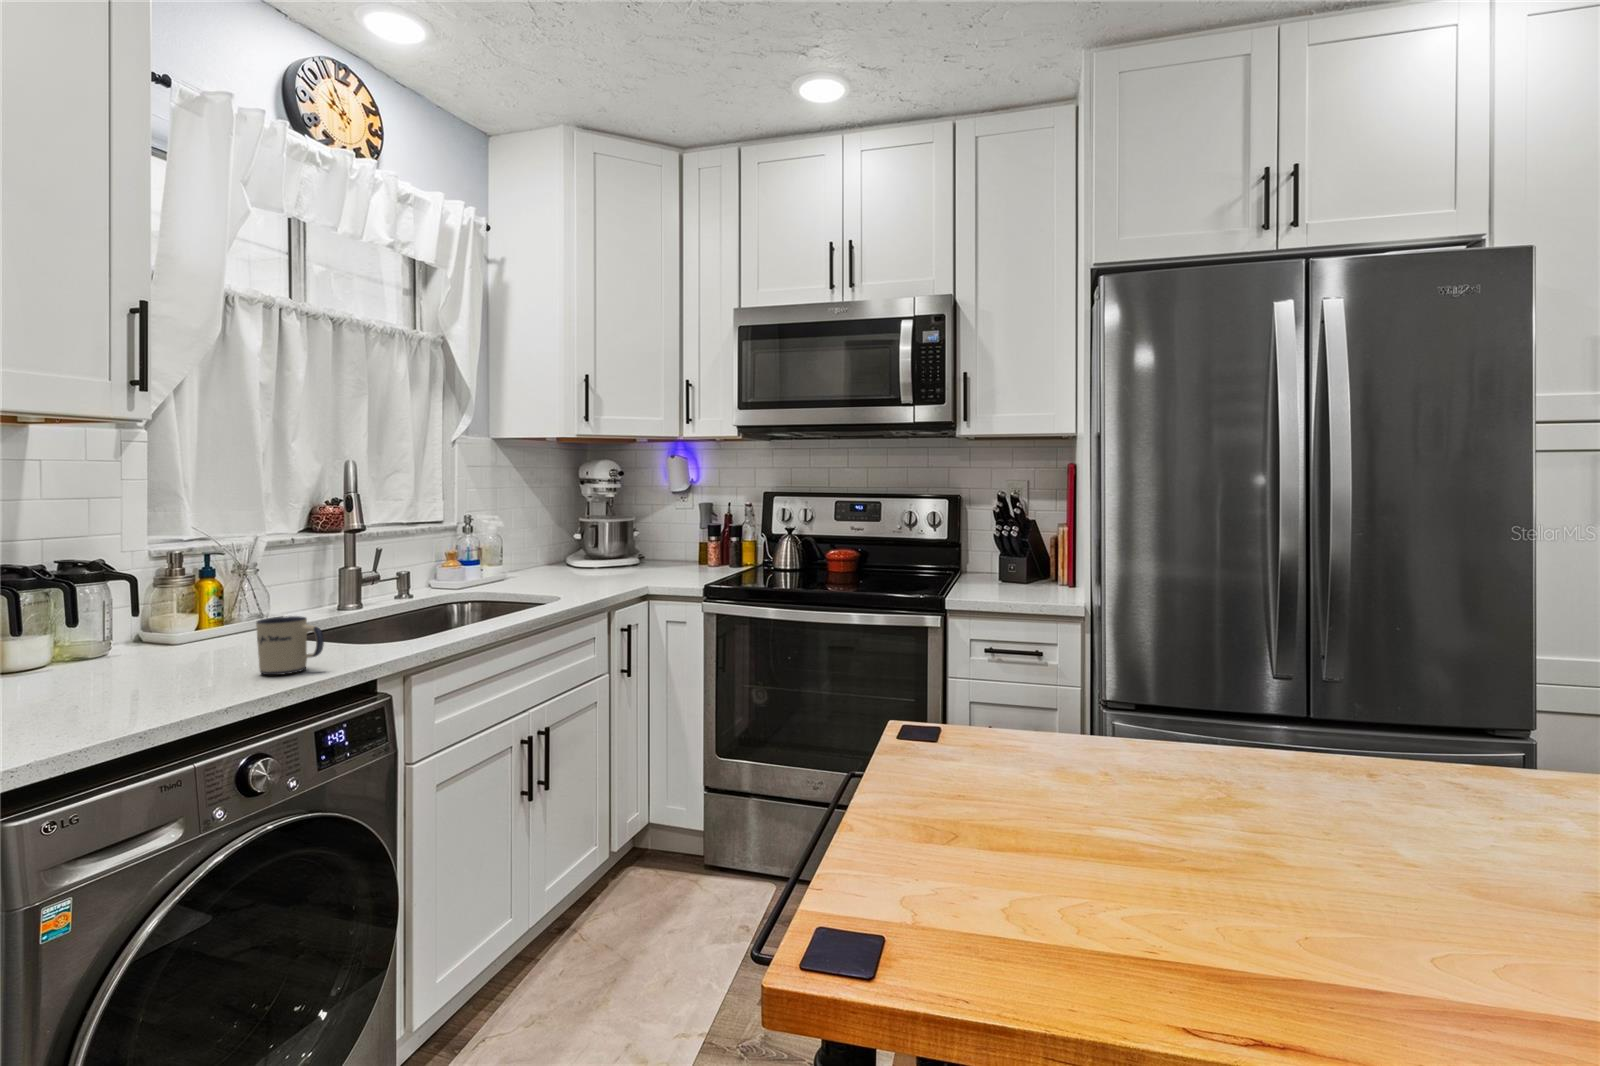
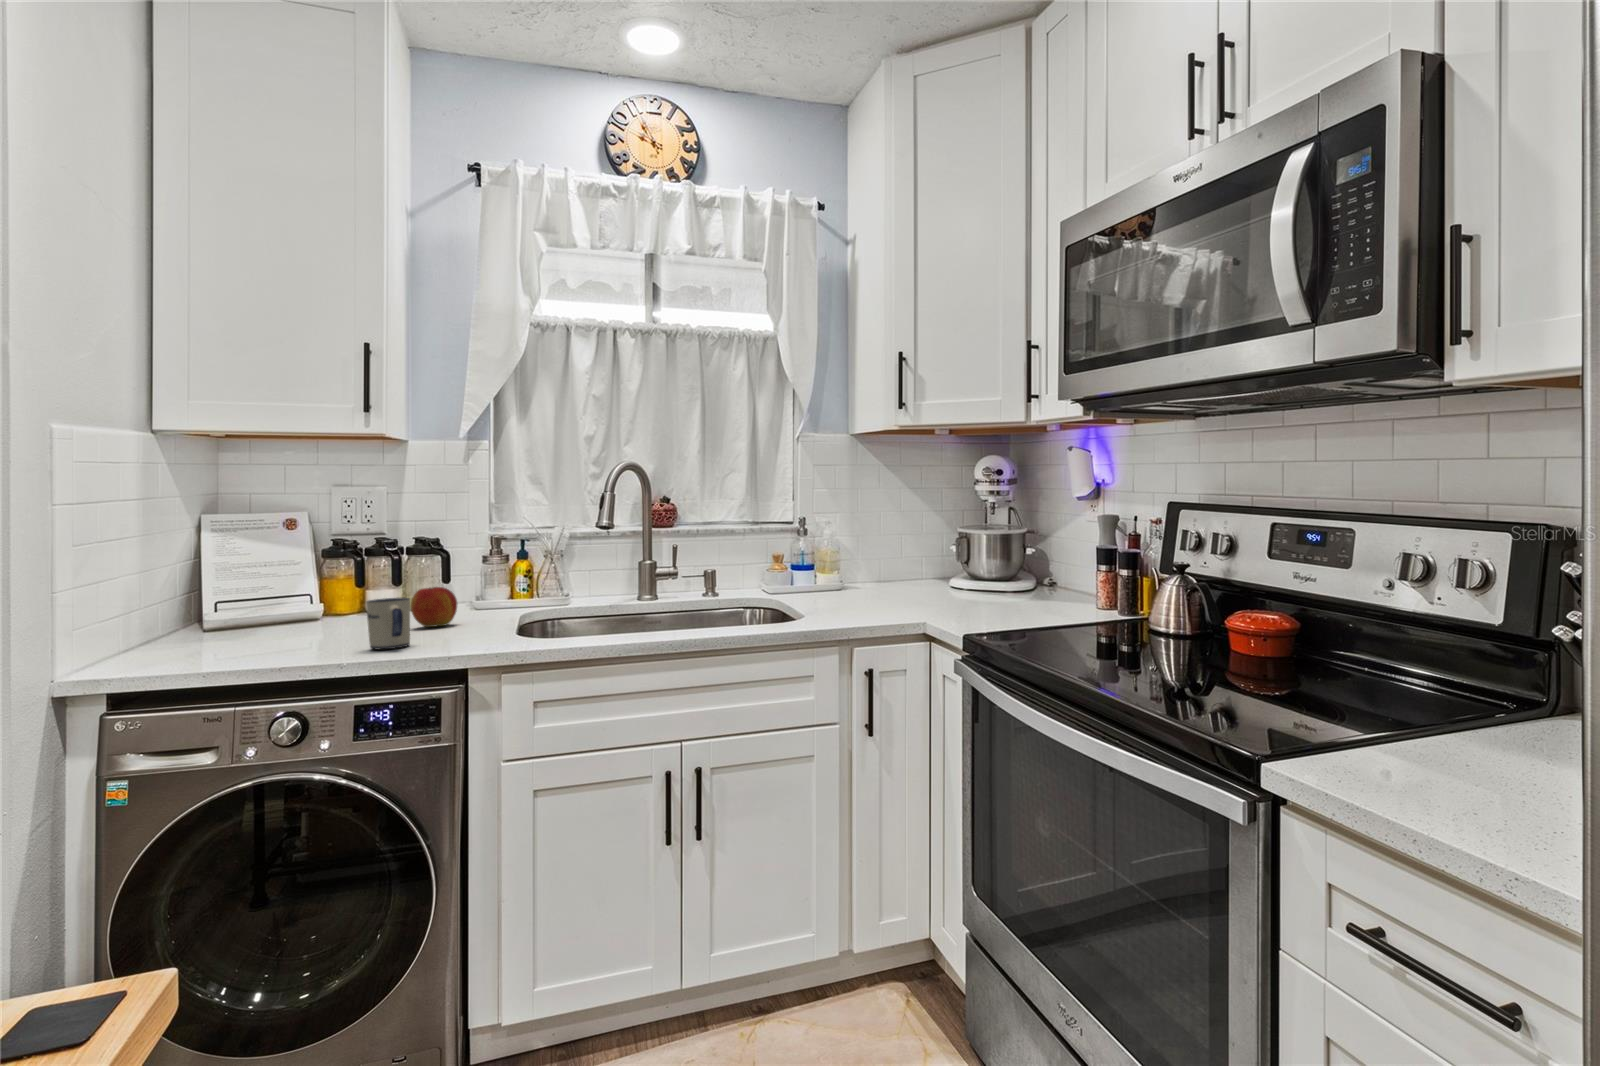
apple: none [160,607,221,656] -> present [411,587,457,627]

